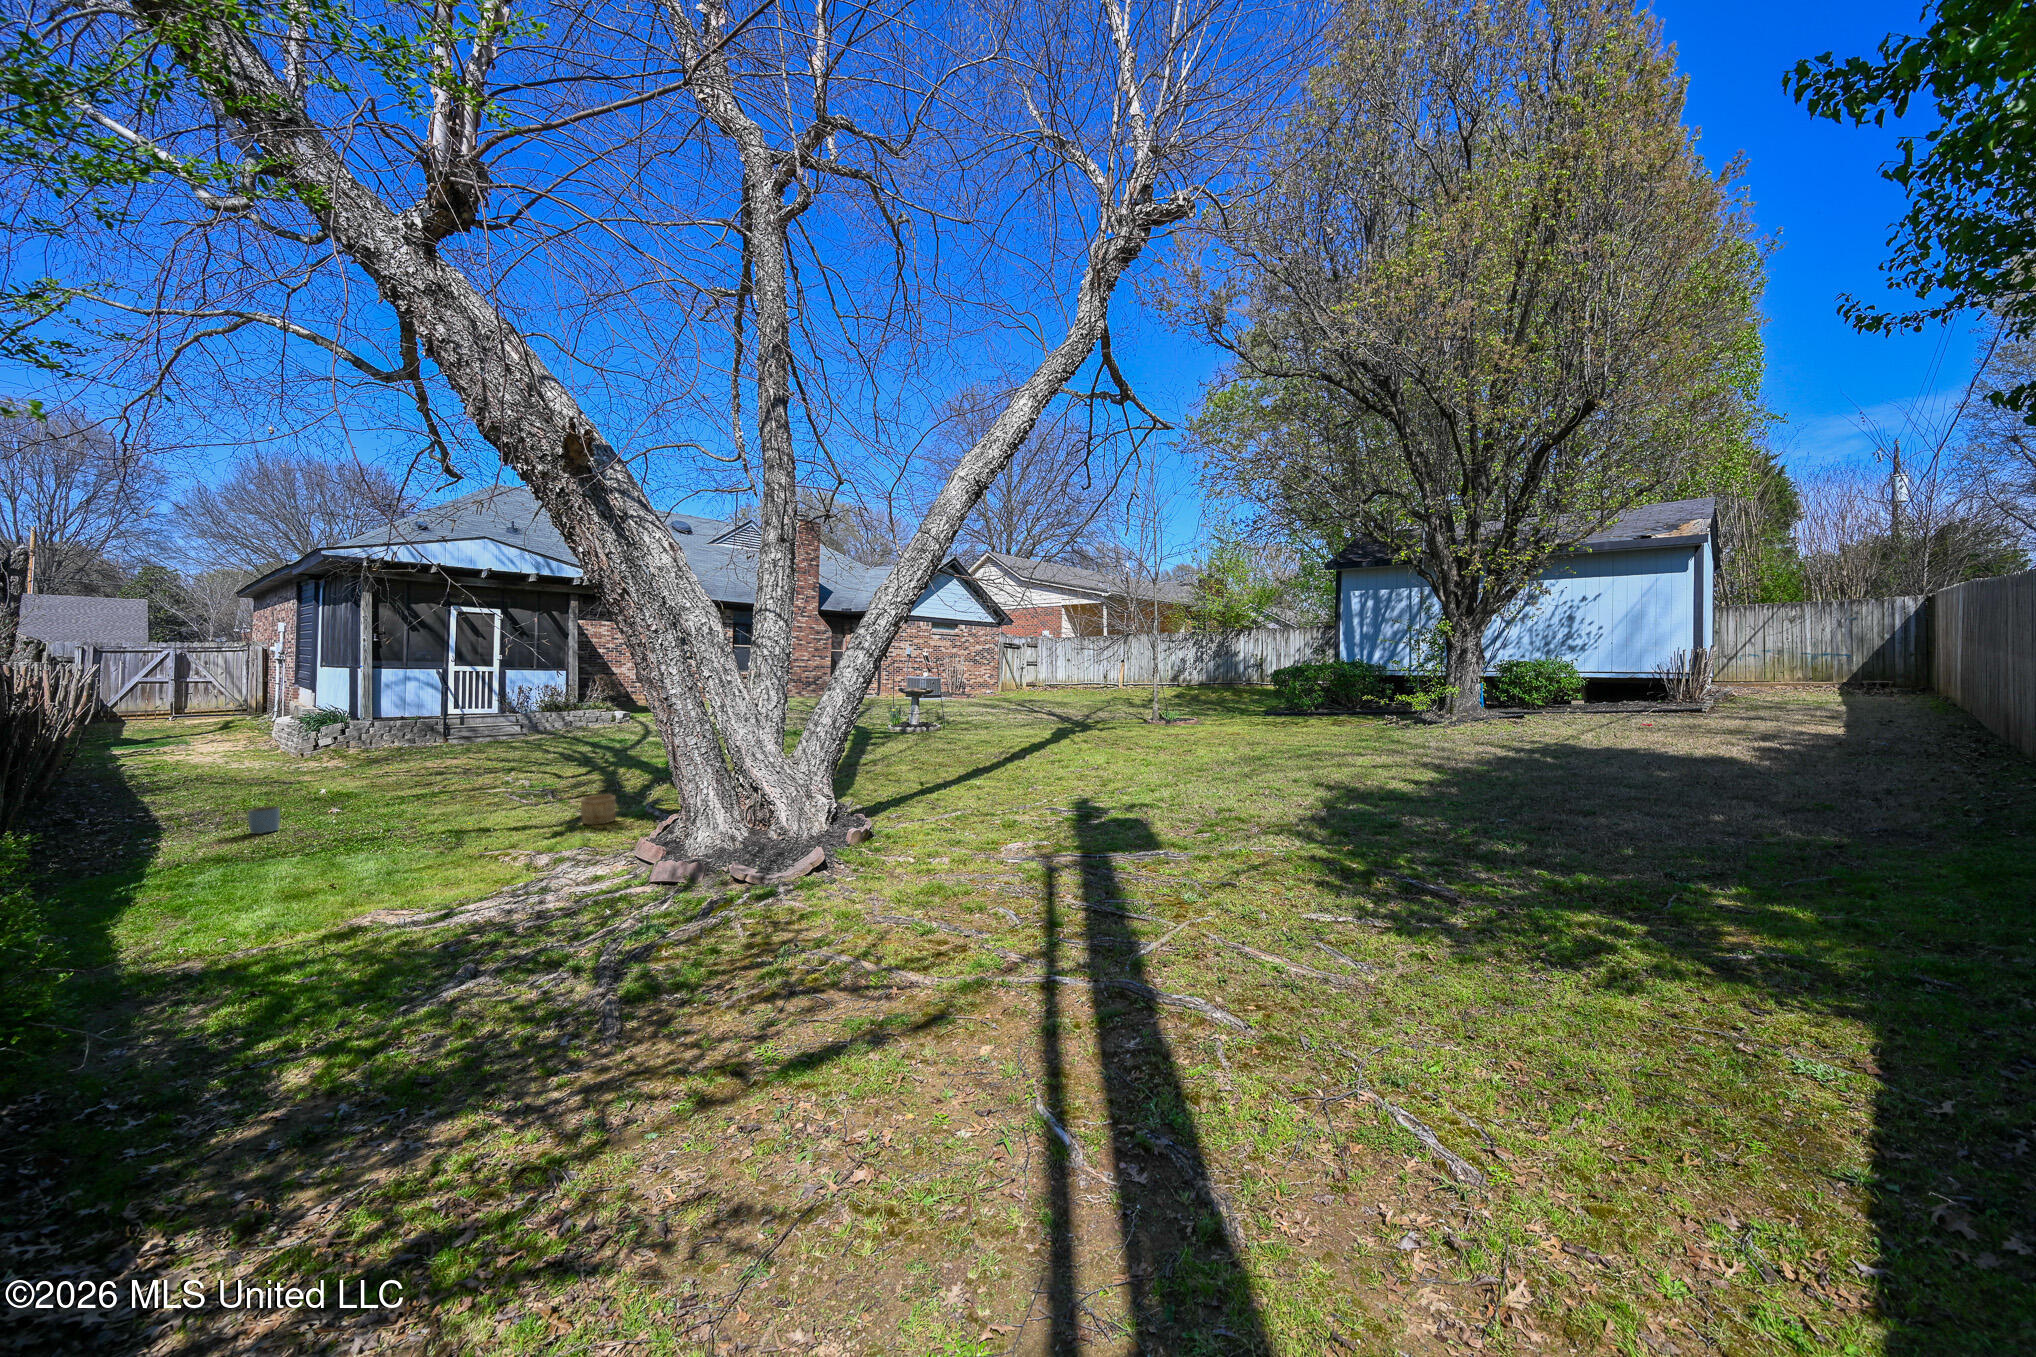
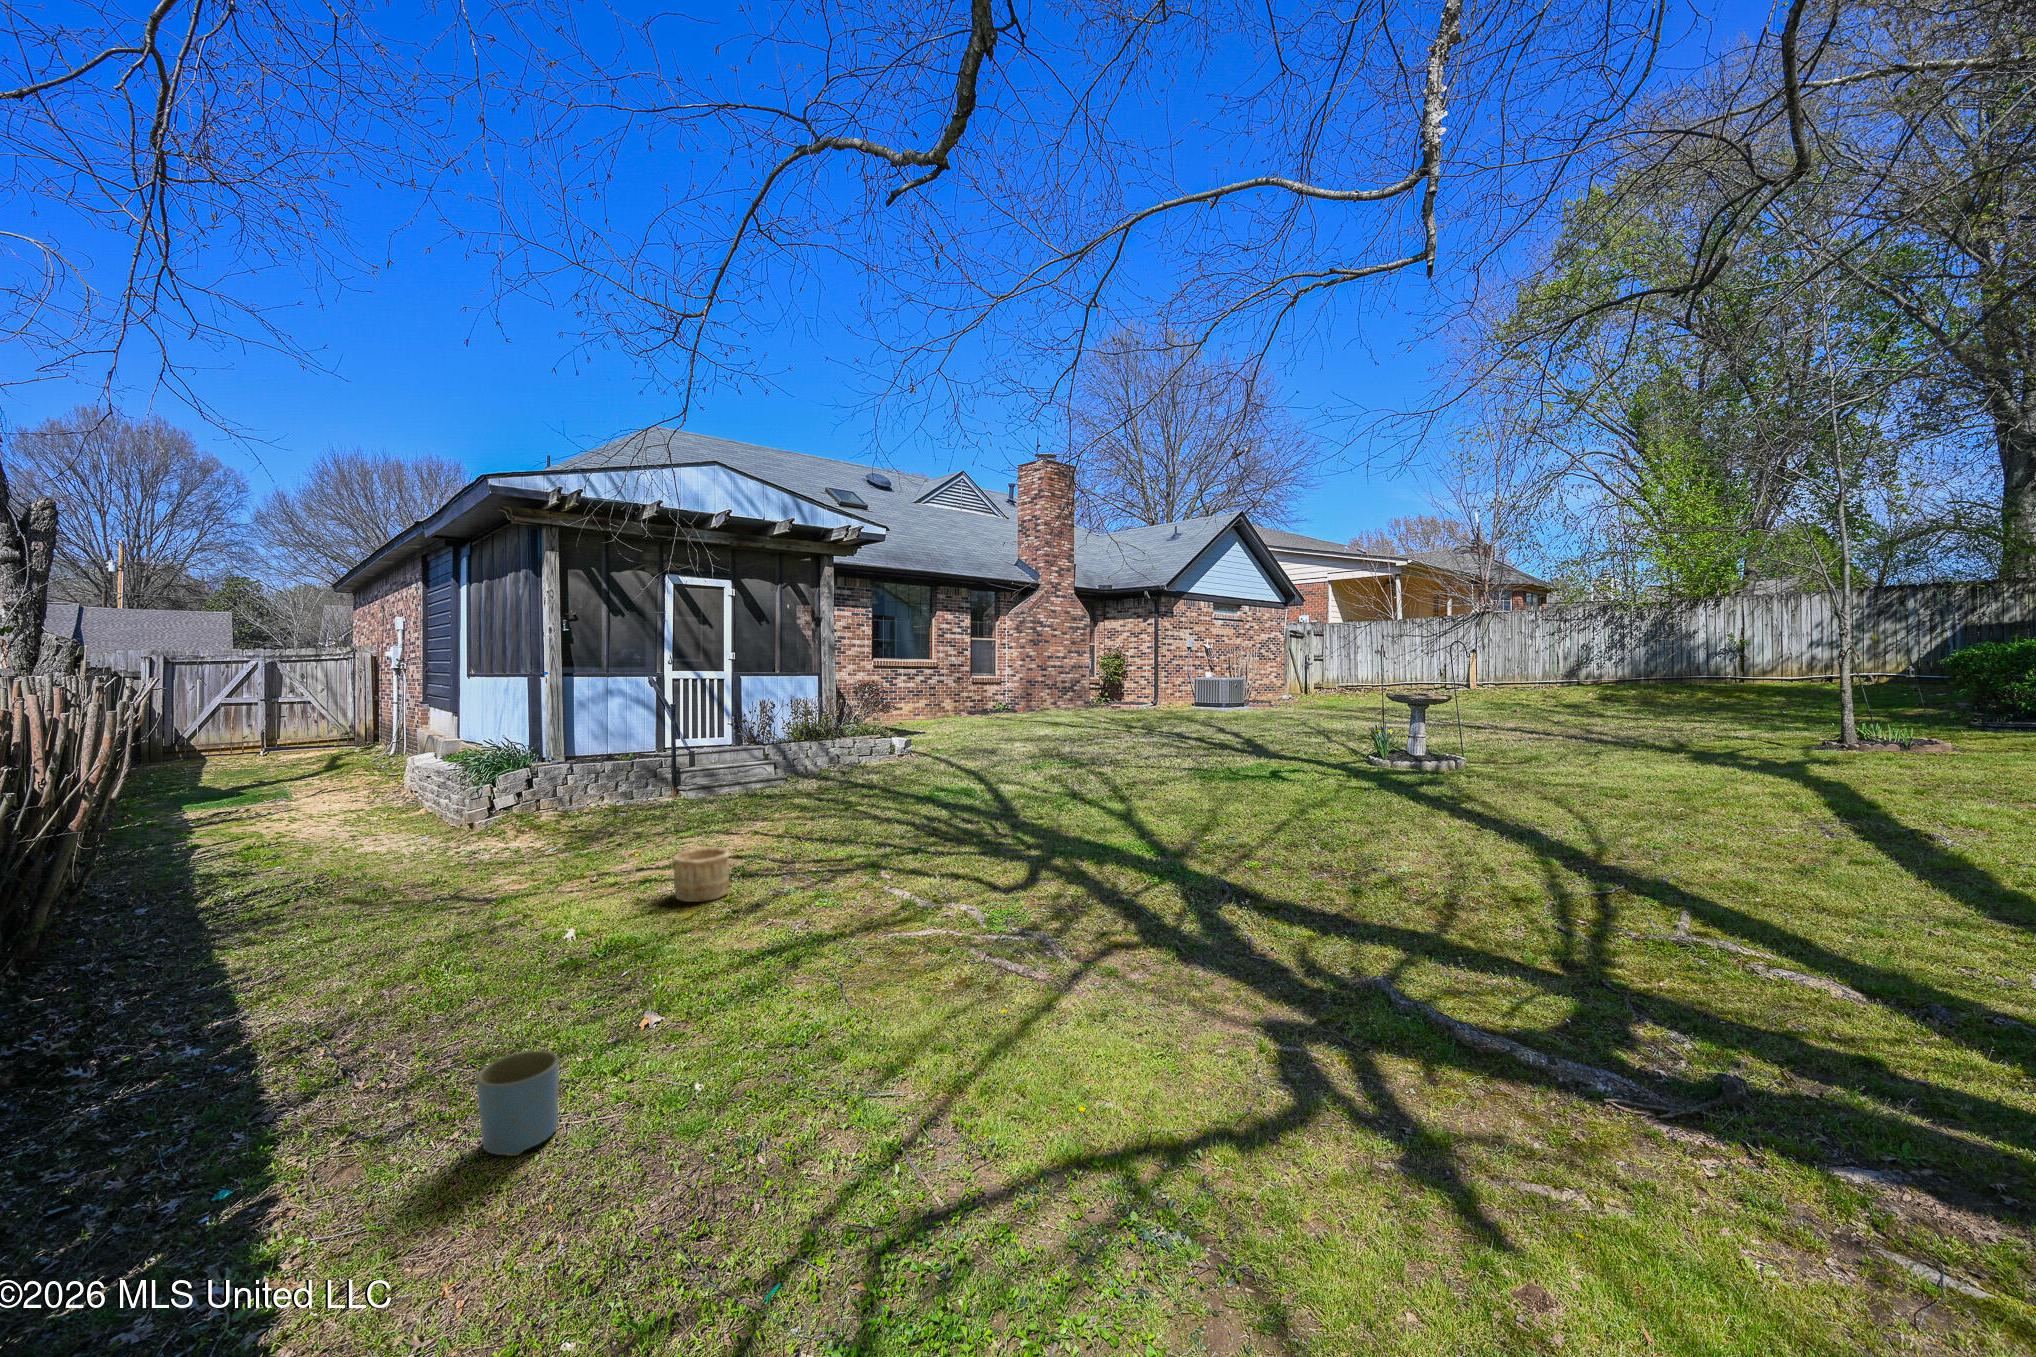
wooden bucket: present [581,794,616,825] -> present [672,847,730,902]

